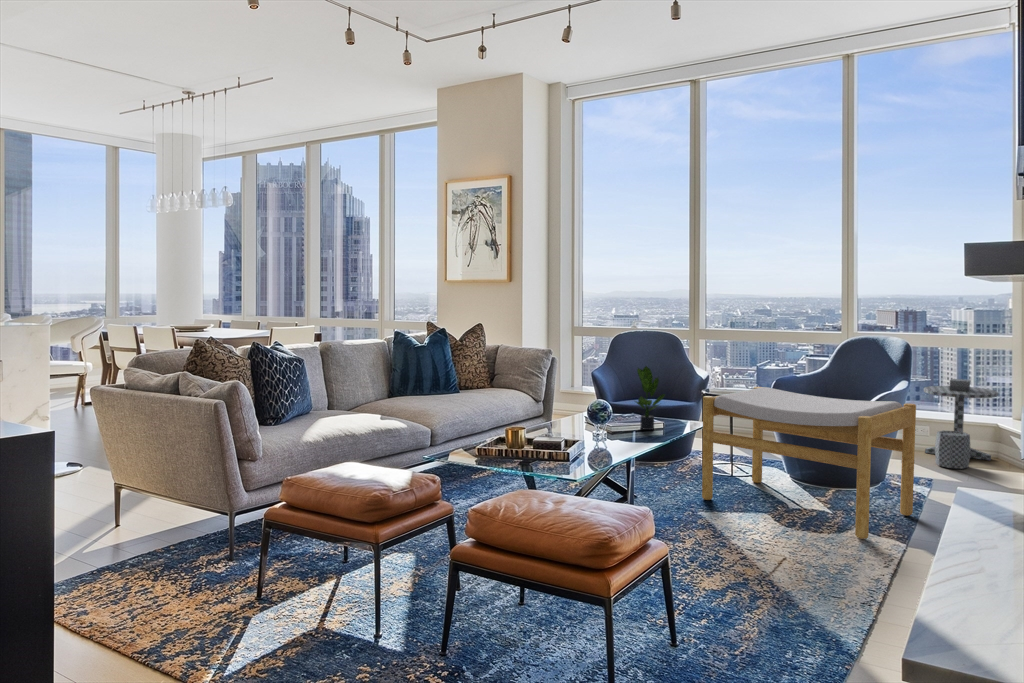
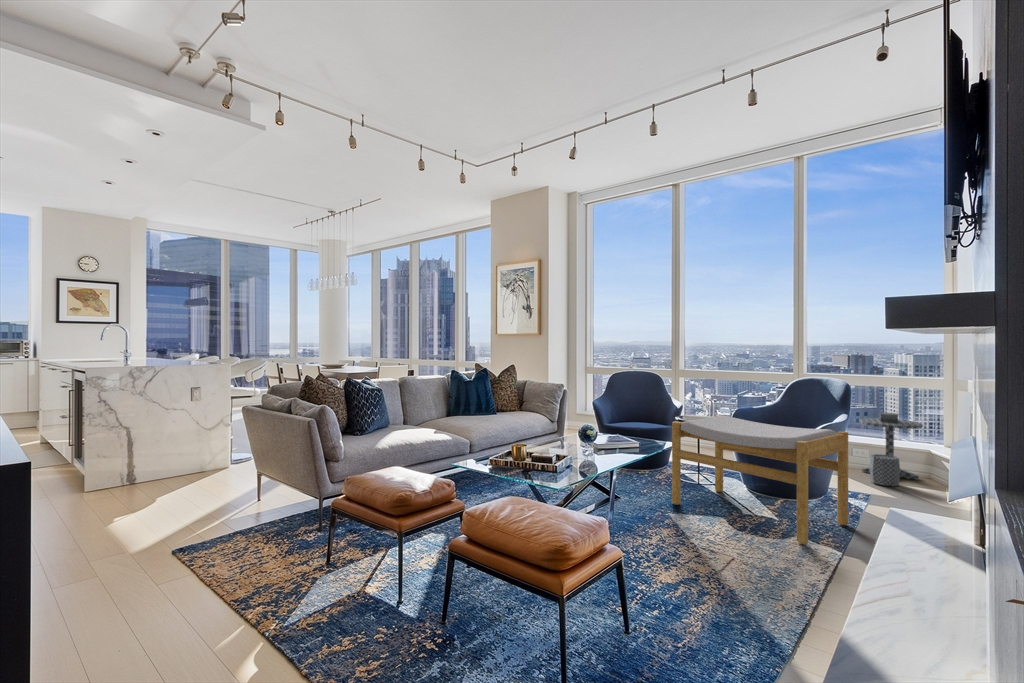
potted plant: present [635,366,665,430] -> none [617,396,643,447]

